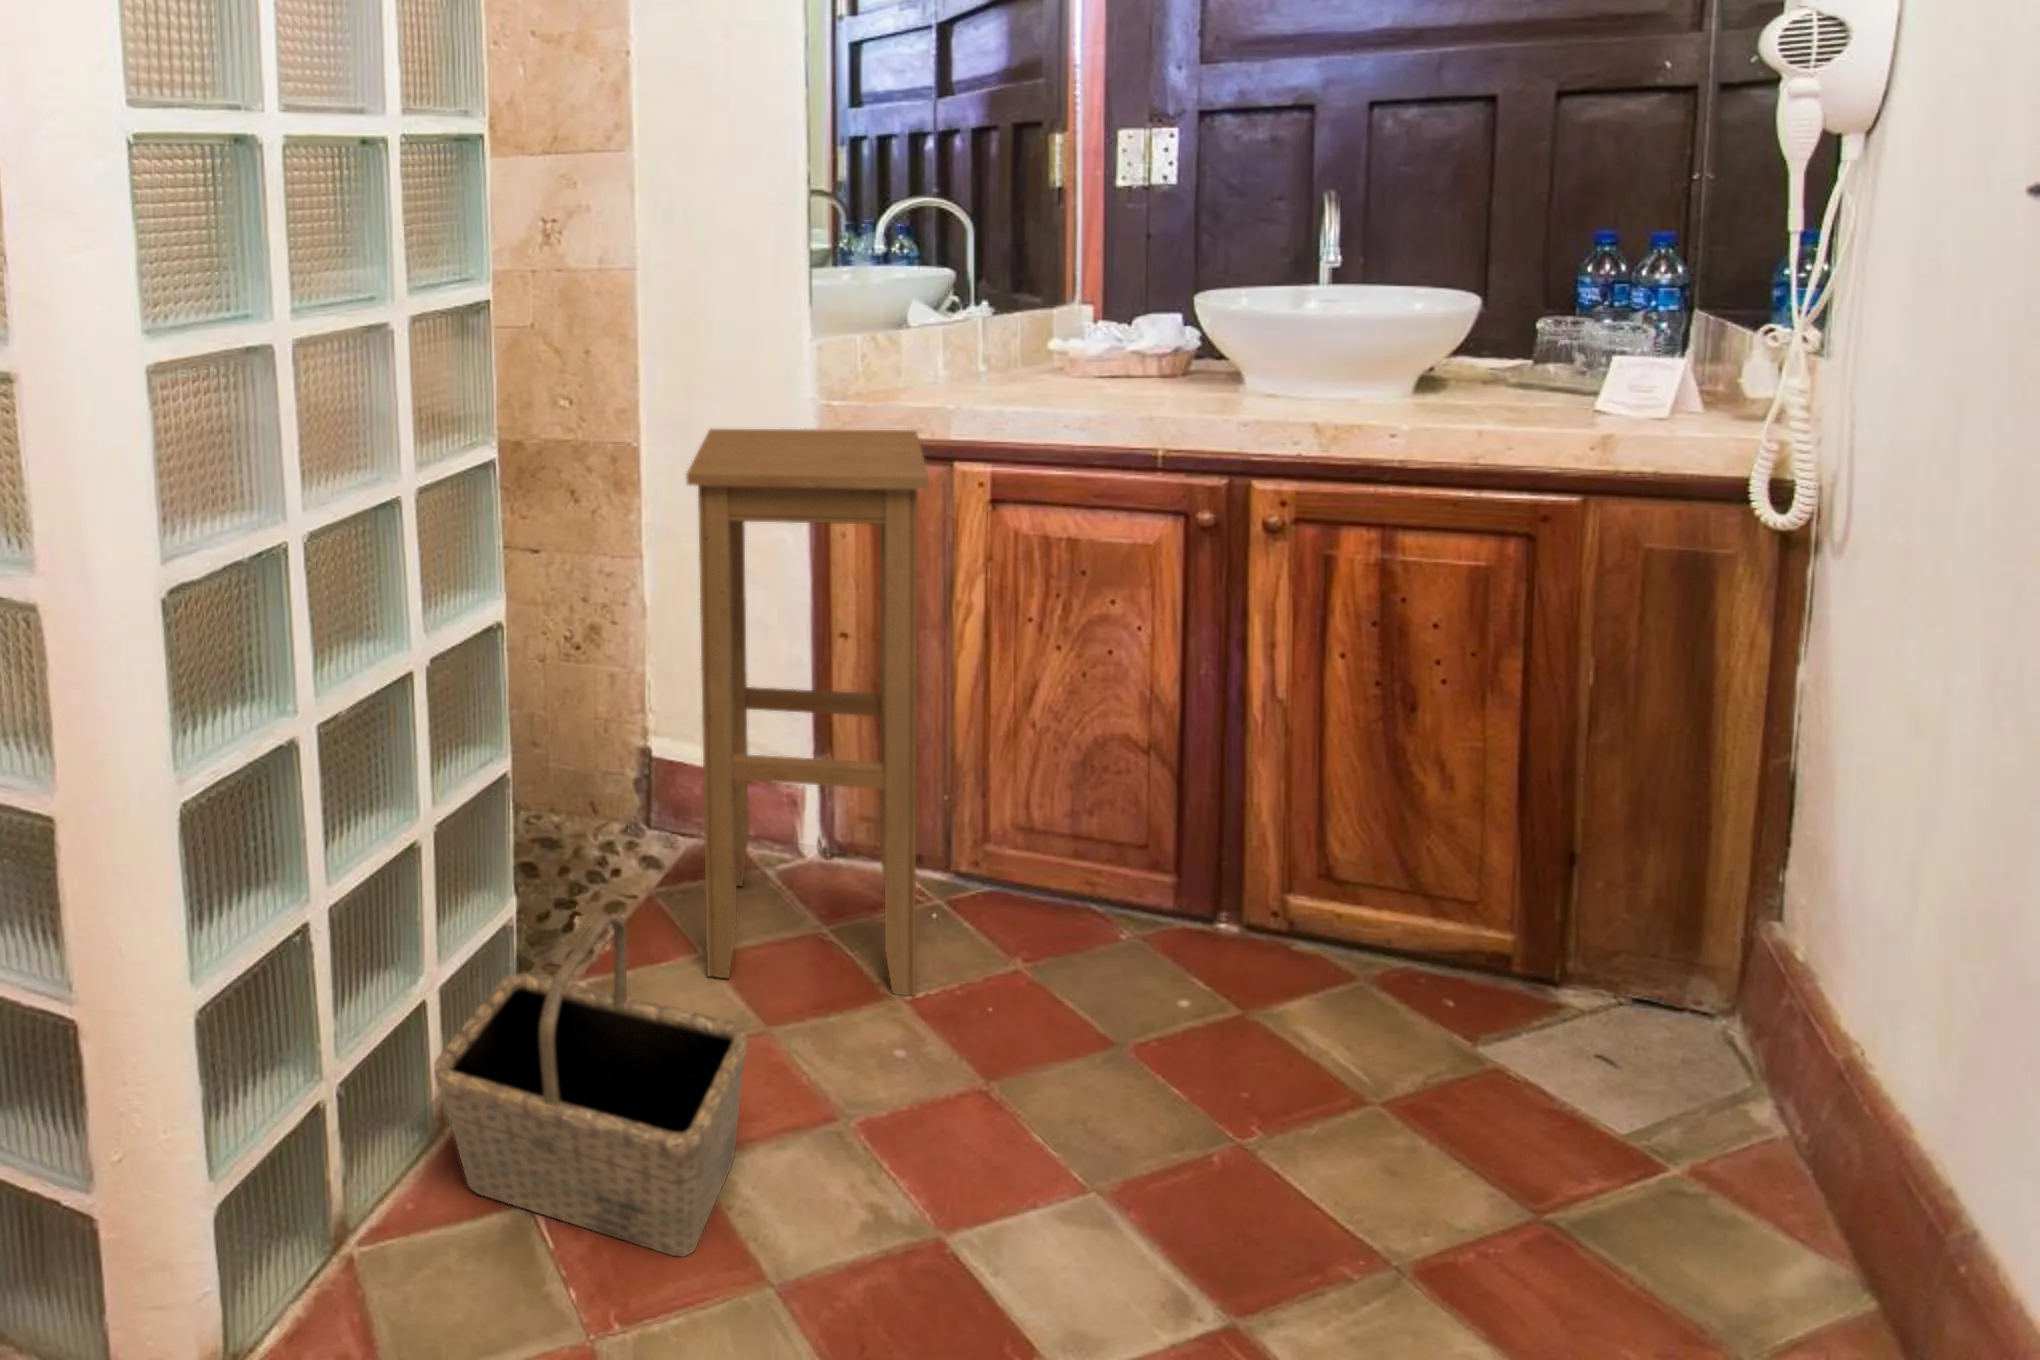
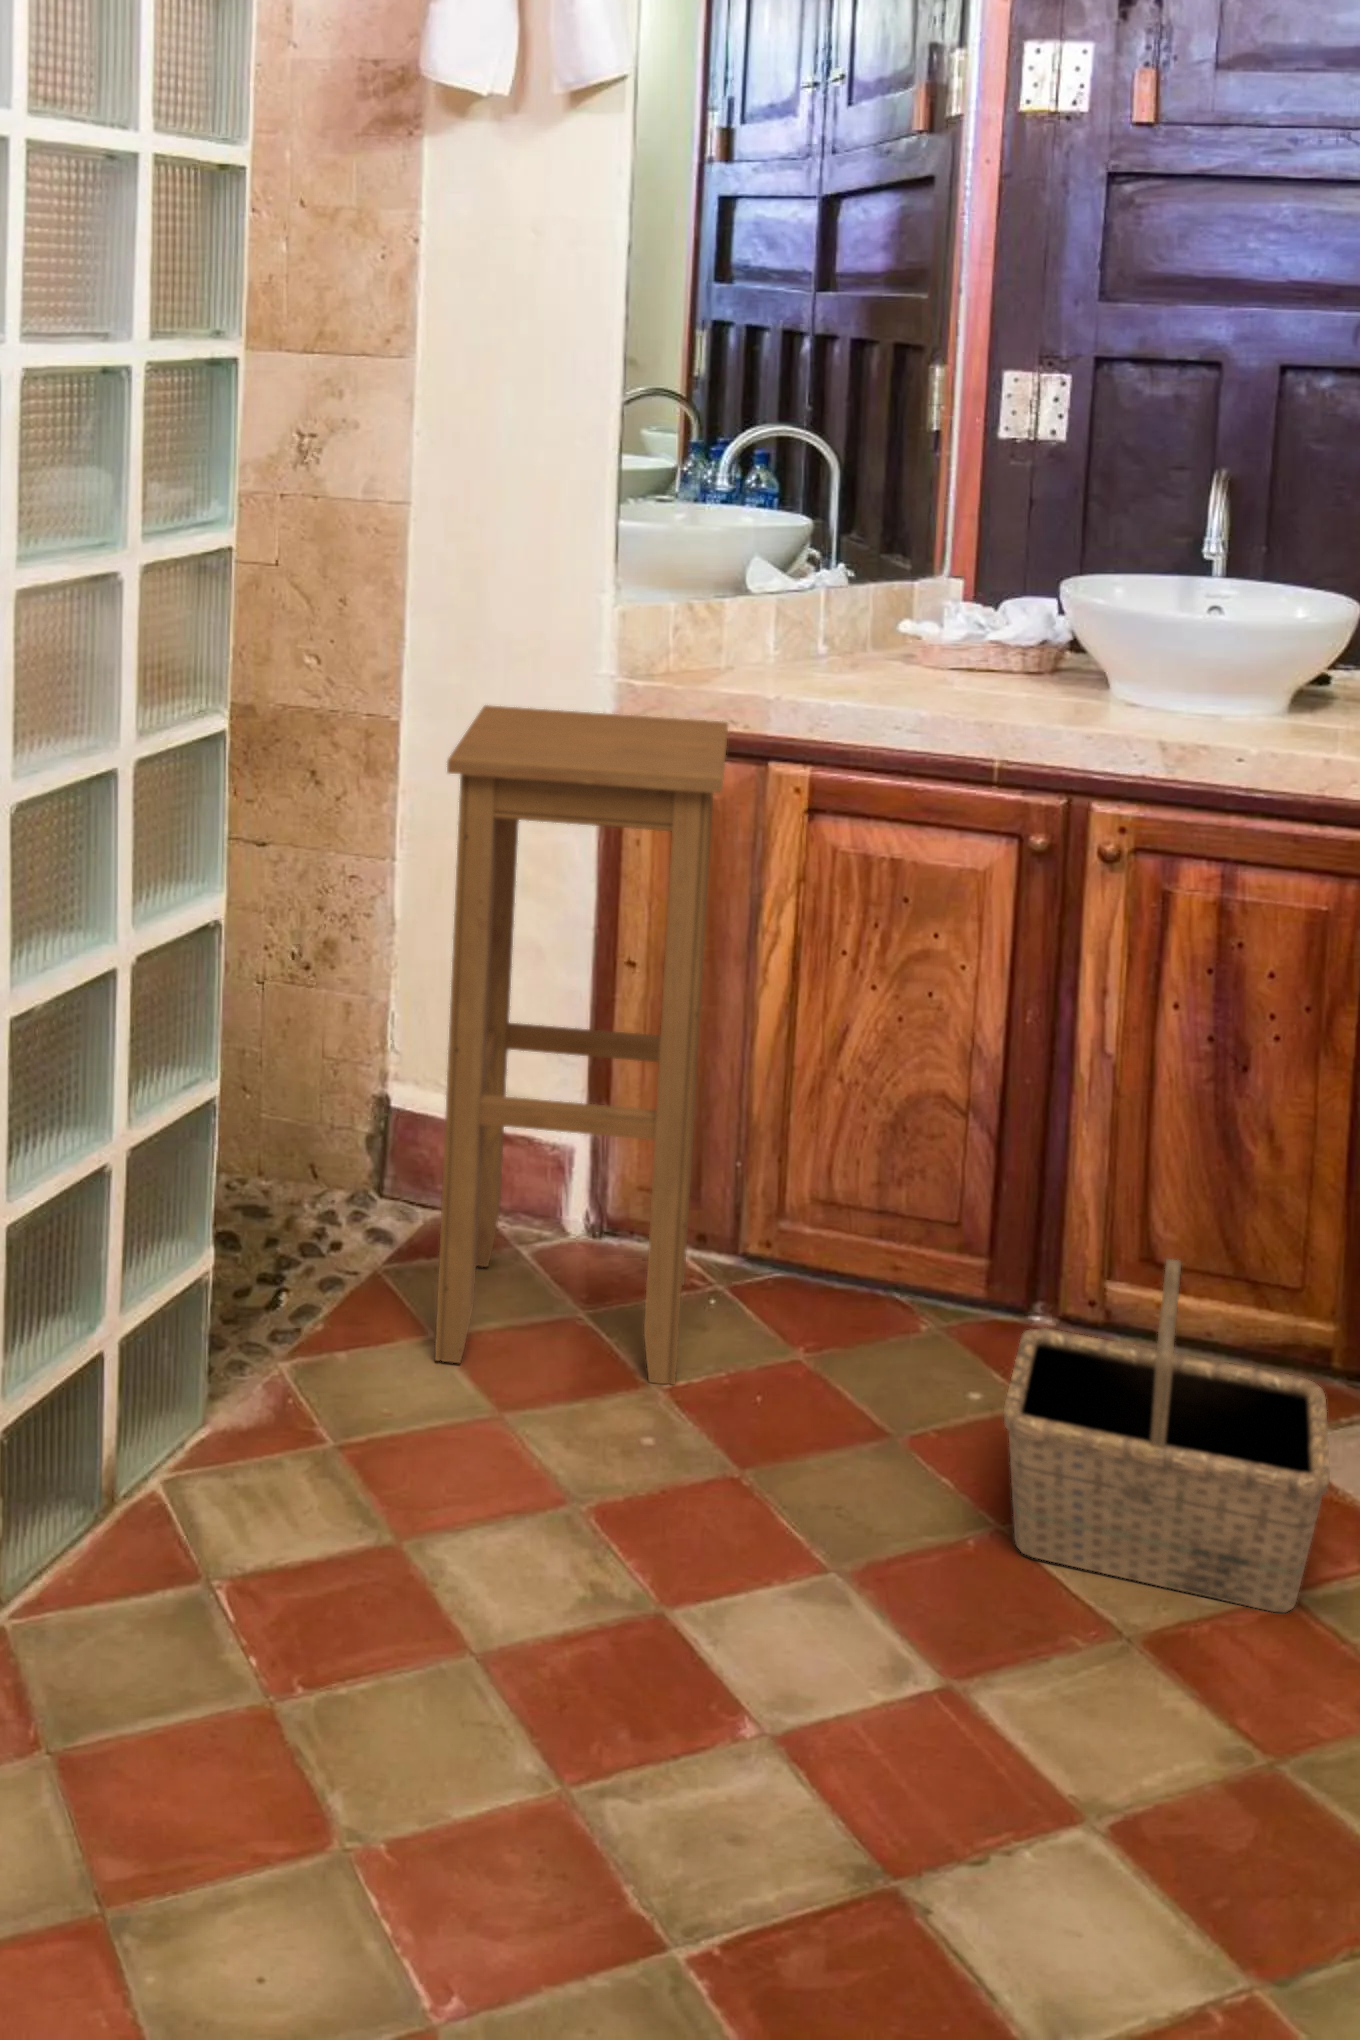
basket: present [434,916,748,1257] -> present [1004,1259,1330,1612]

